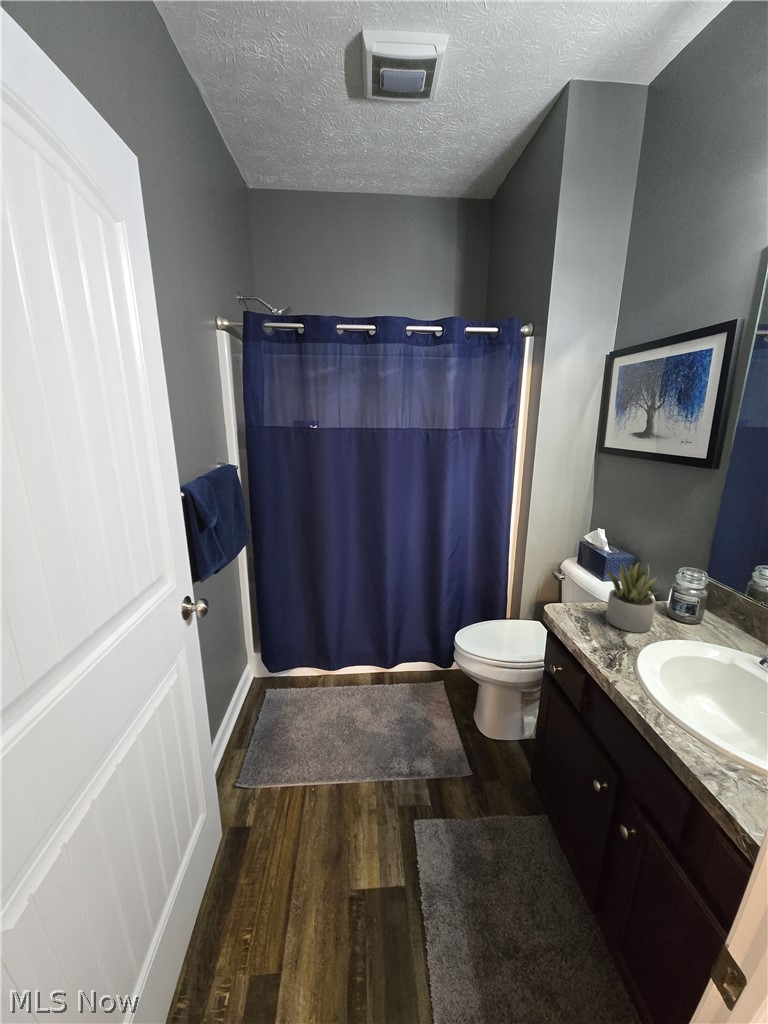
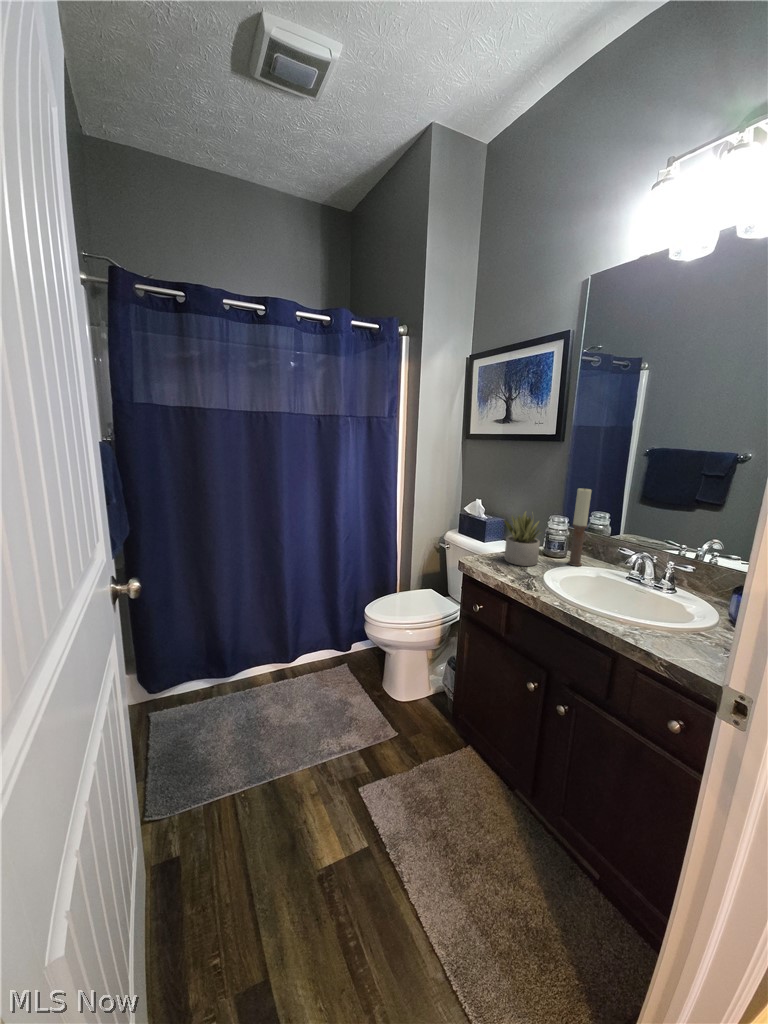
candle: none [697,543,740,646] -> present [568,488,592,566]

